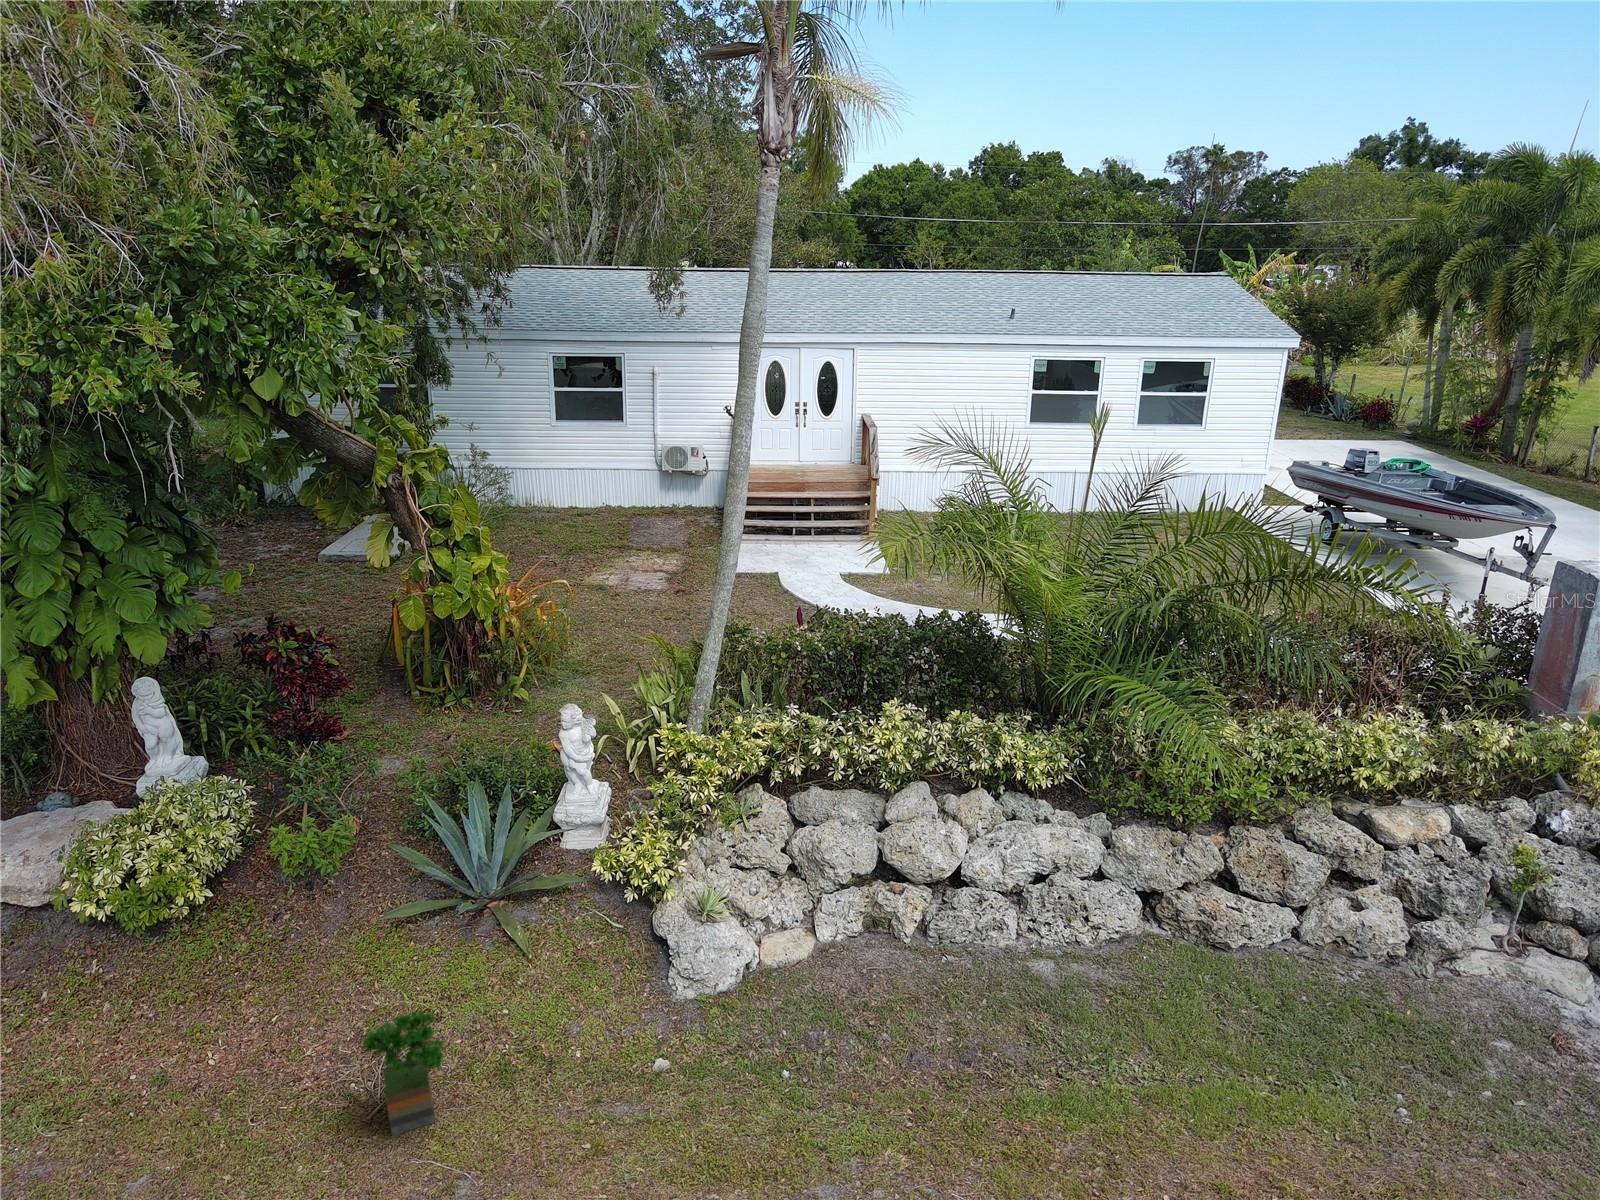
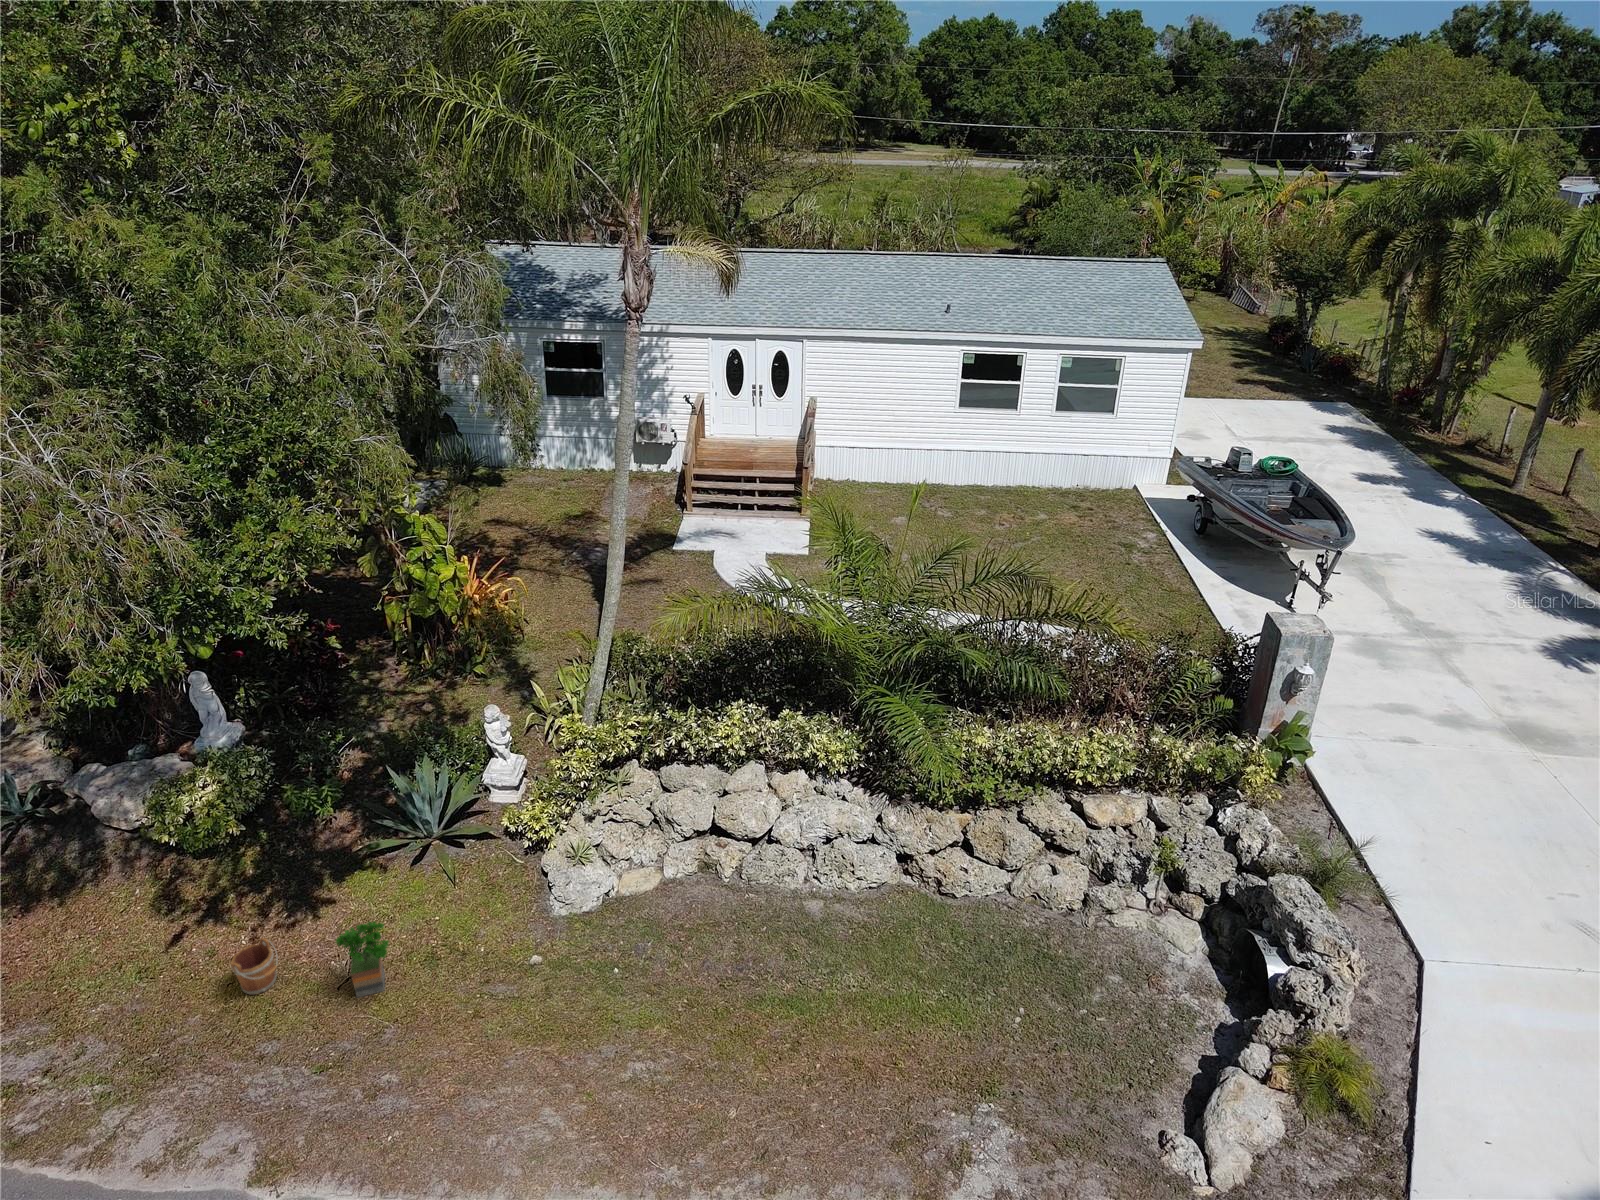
bucket: none [192,1046,266,1140] -> present [231,938,278,995]

